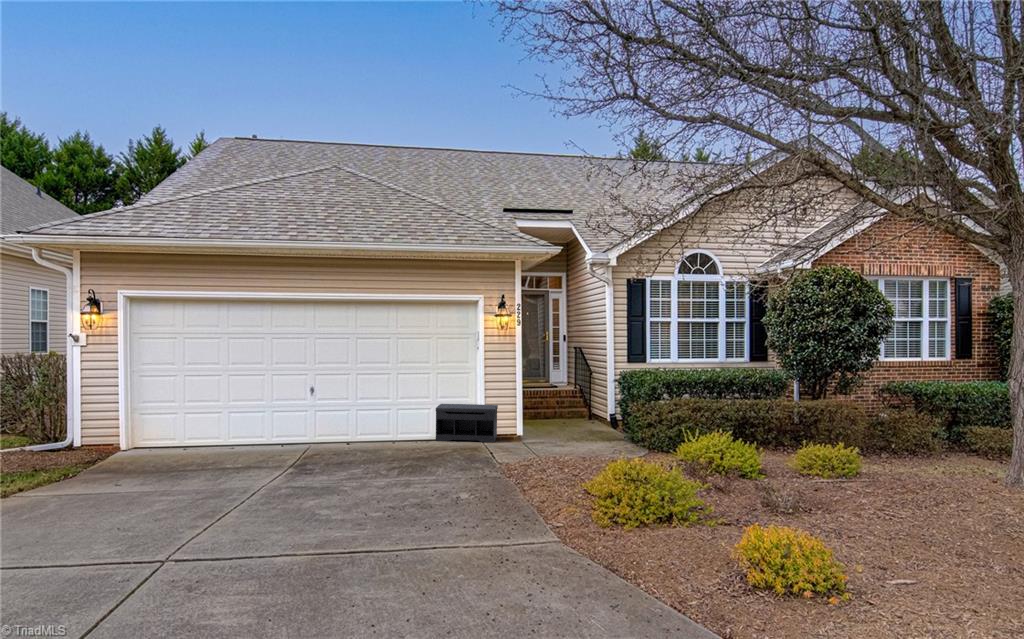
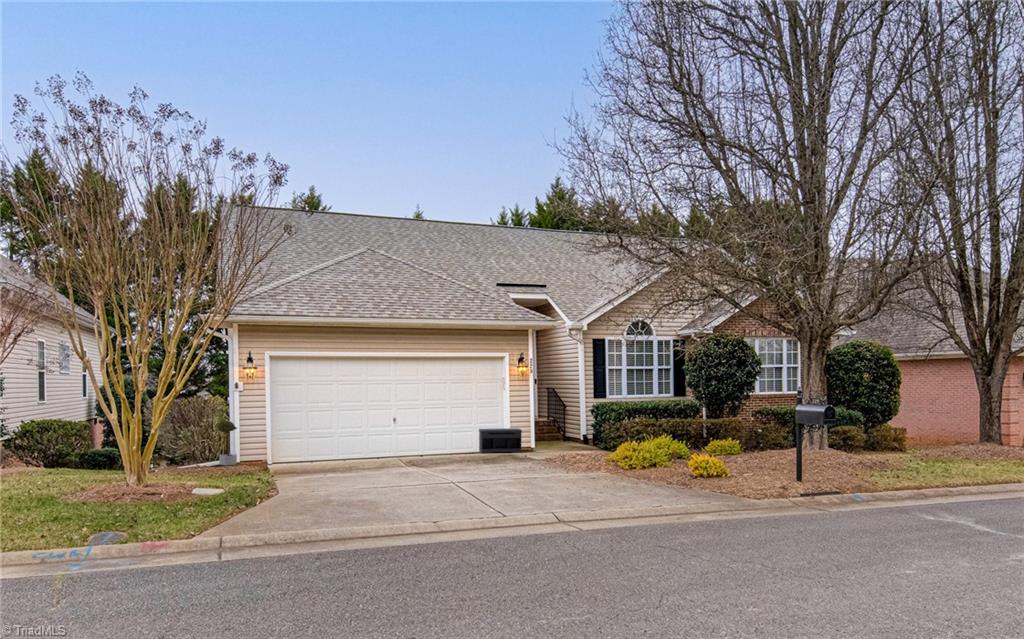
potted tree: none [39,385,72,451] -> present [218,420,237,466]

